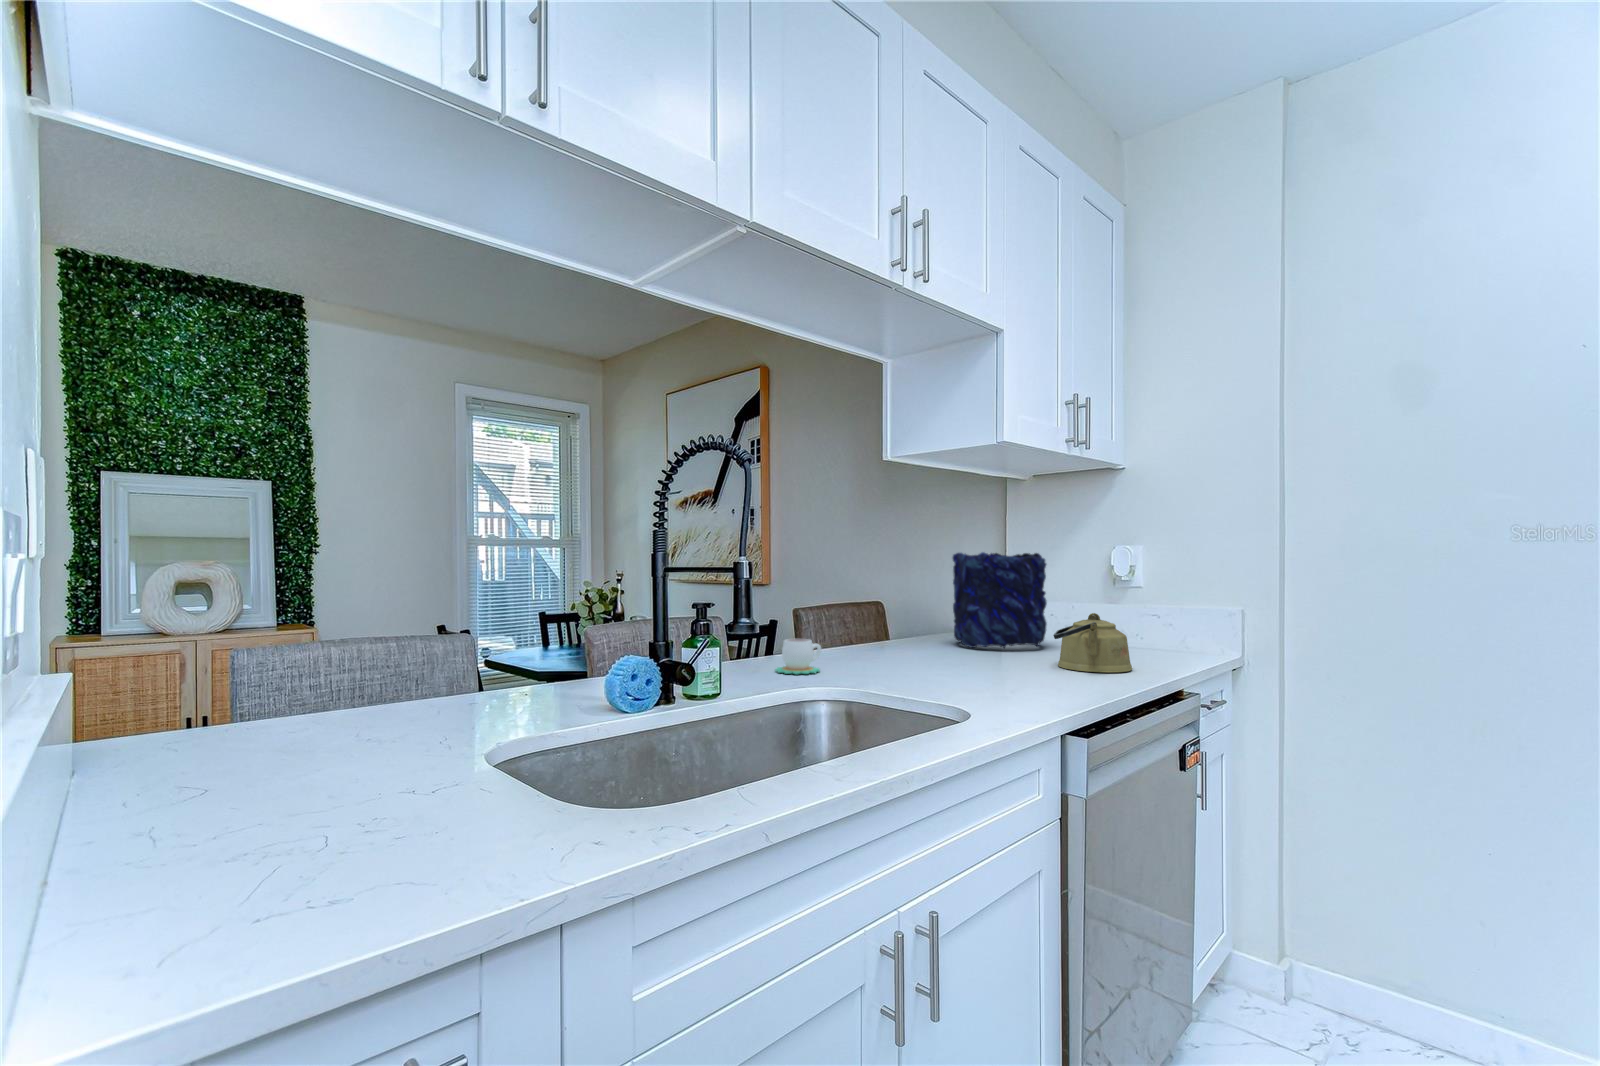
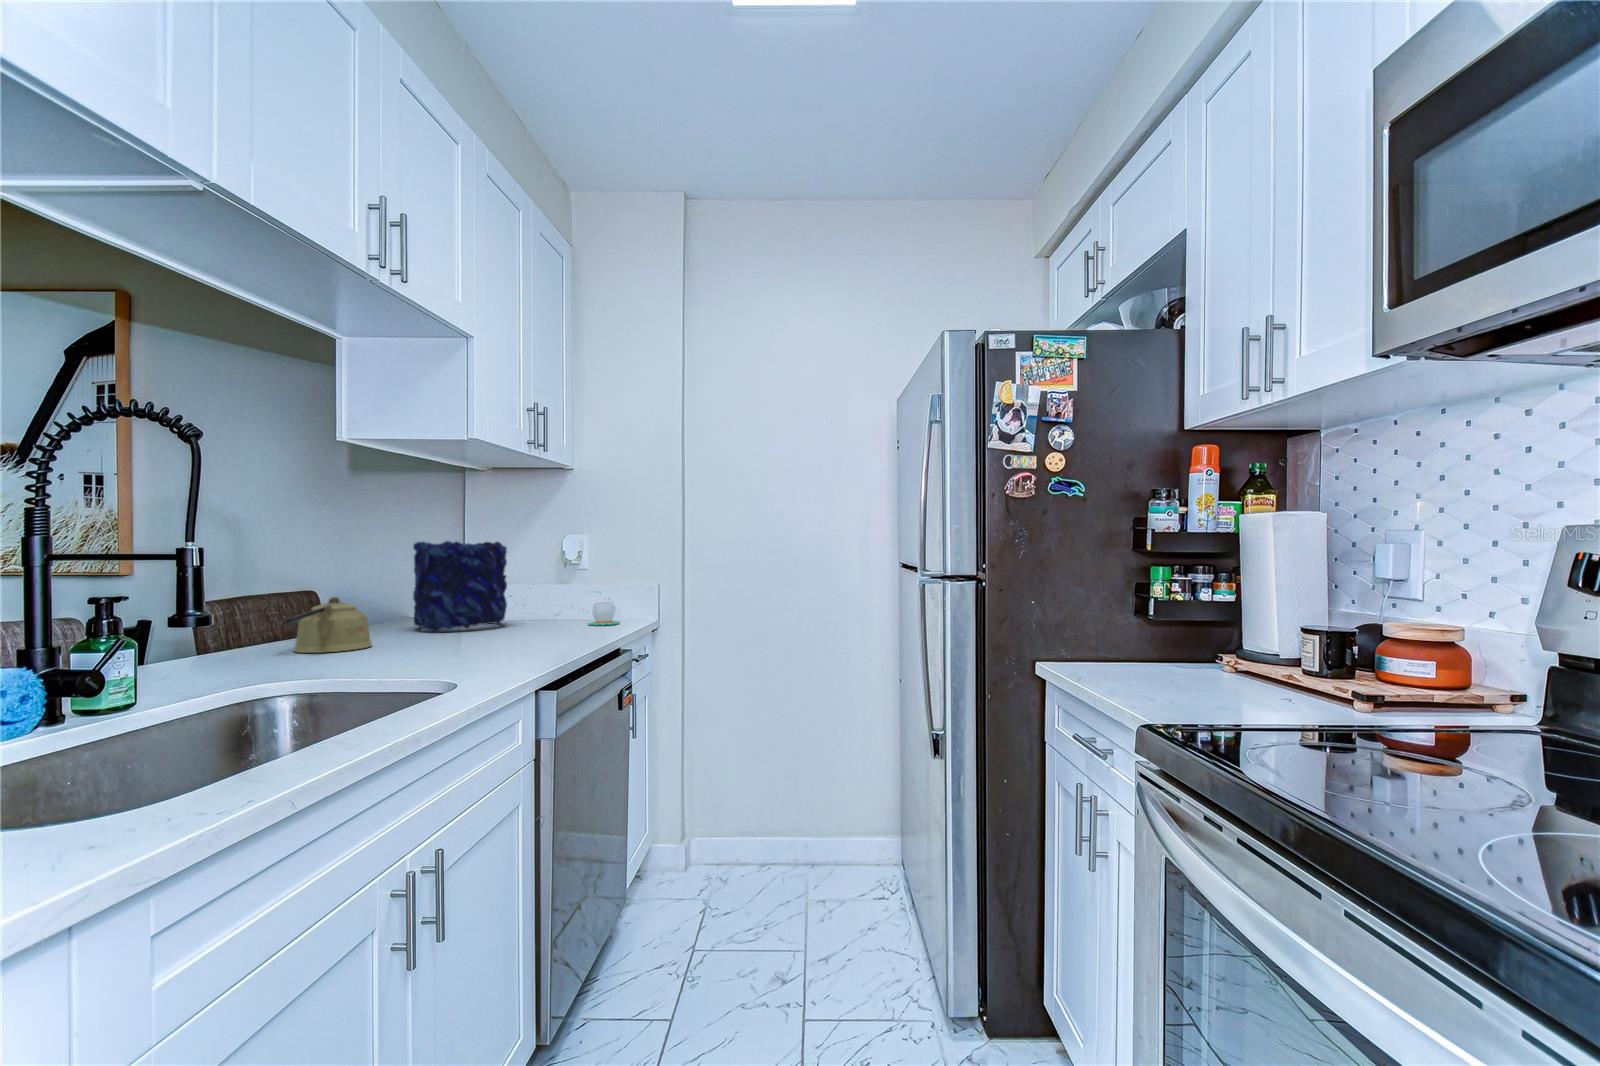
kettle: present [1053,613,1133,673] -> present [284,597,372,653]
mug: present [775,639,821,674] -> present [588,602,620,626]

